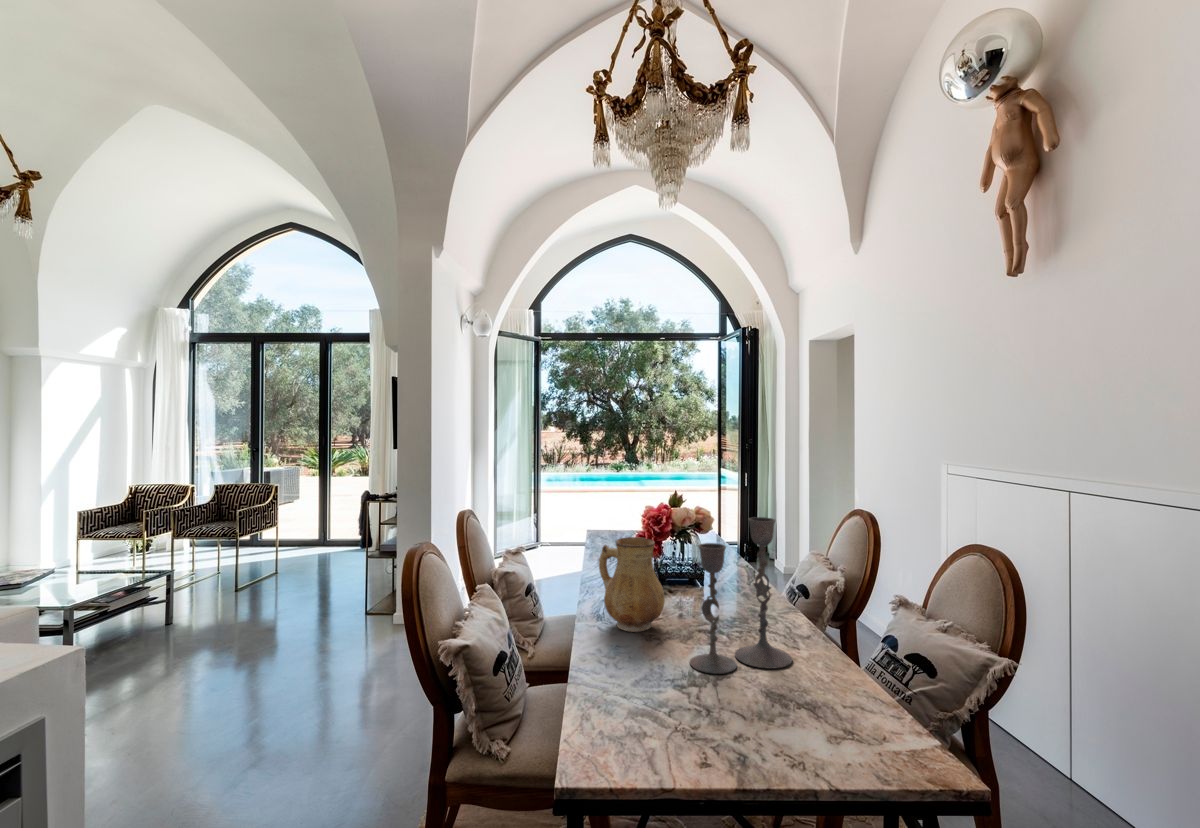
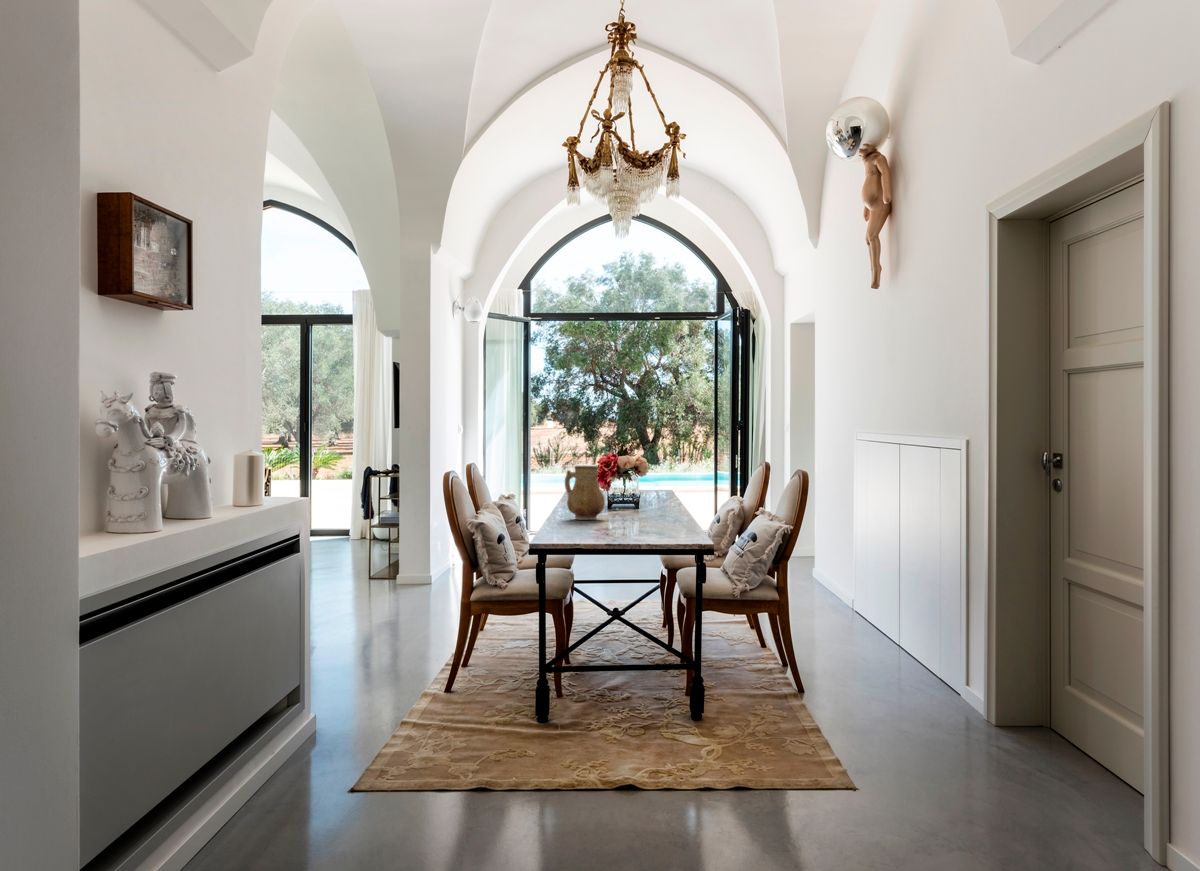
candlestick: present [690,517,792,674] -> none [610,446,670,527]

